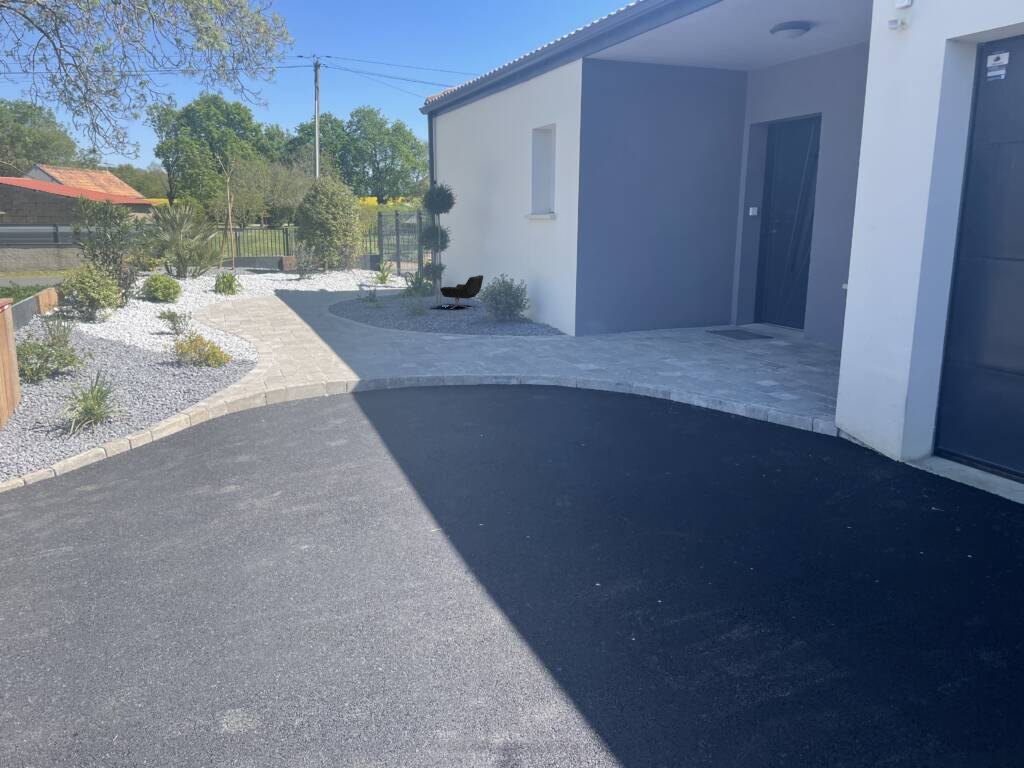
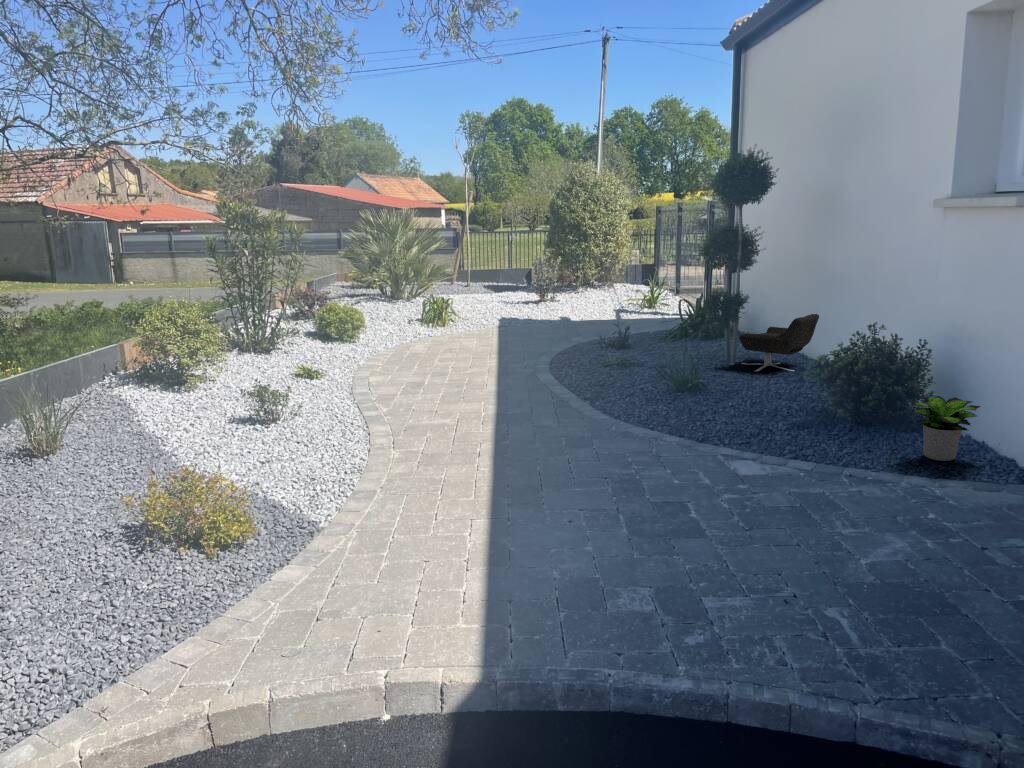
potted plant: none [516,304,549,333] -> present [909,396,980,461]

